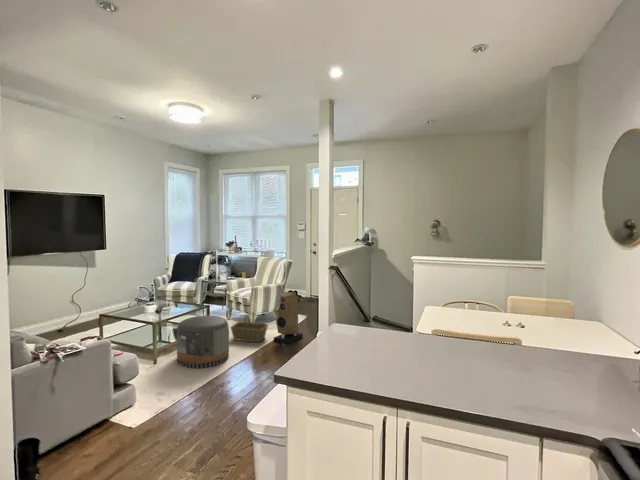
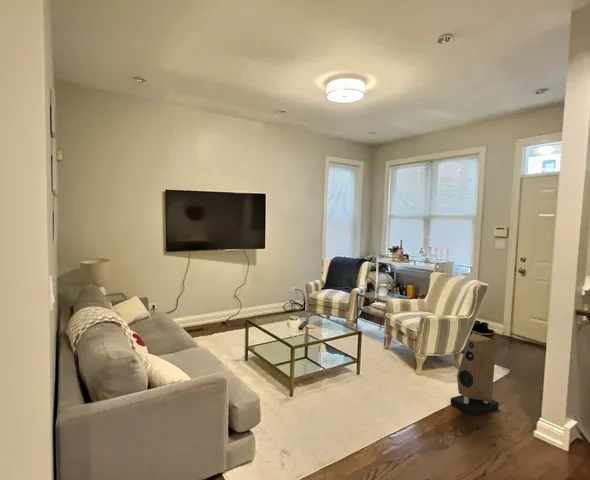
basket: present [231,313,268,342] -> none [388,352,443,399]
pouf: present [177,315,229,368] -> none [315,346,387,425]

